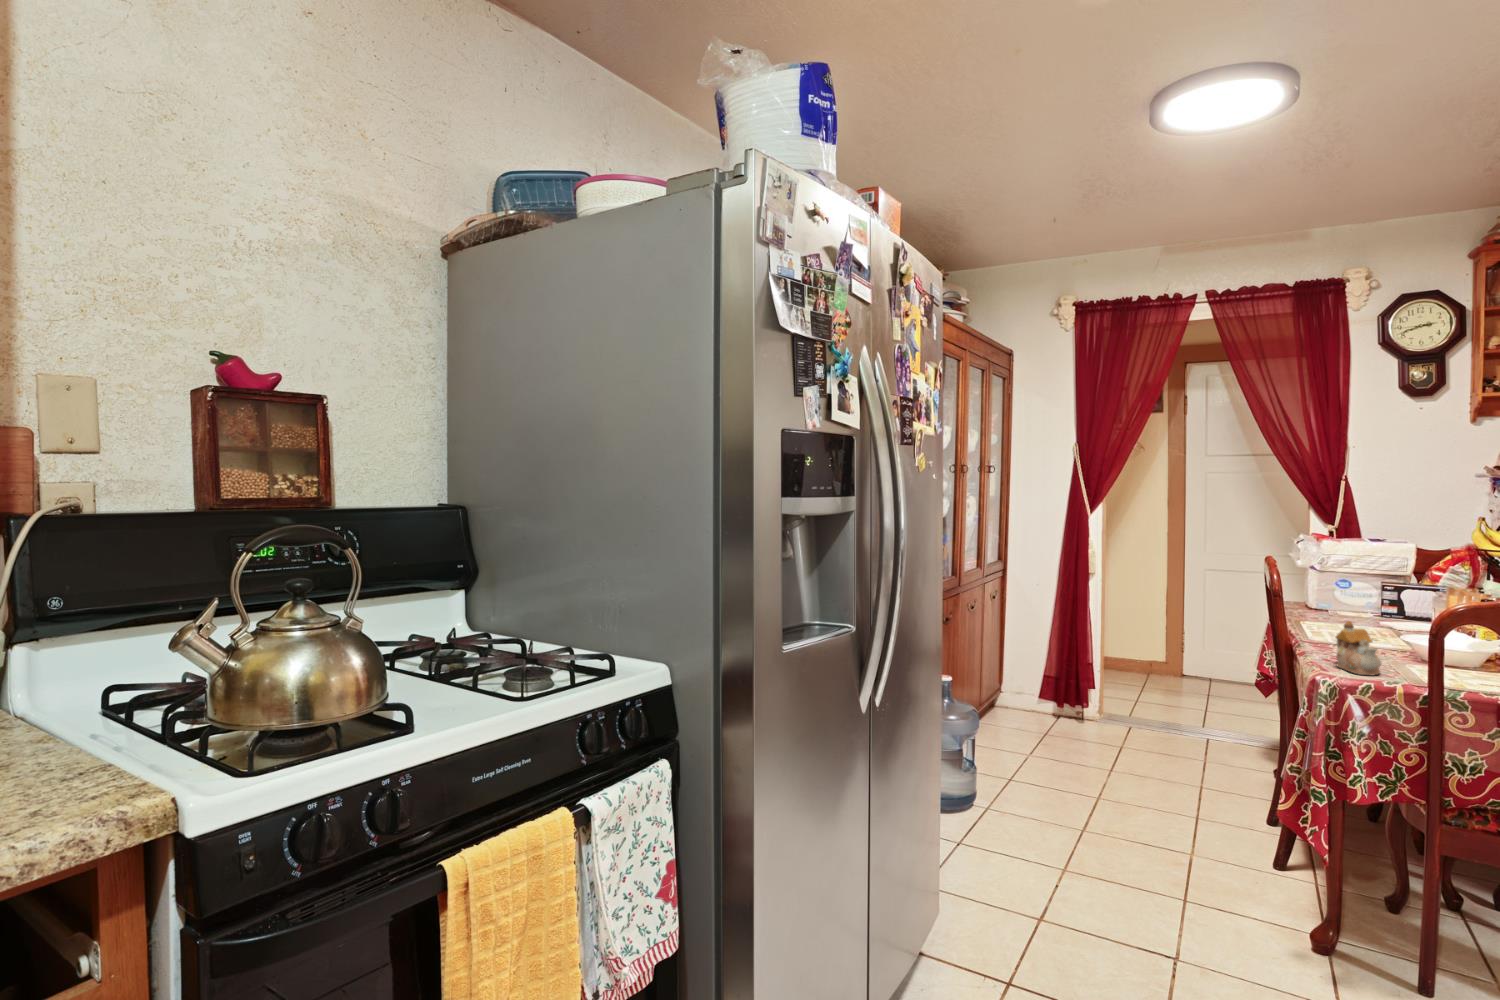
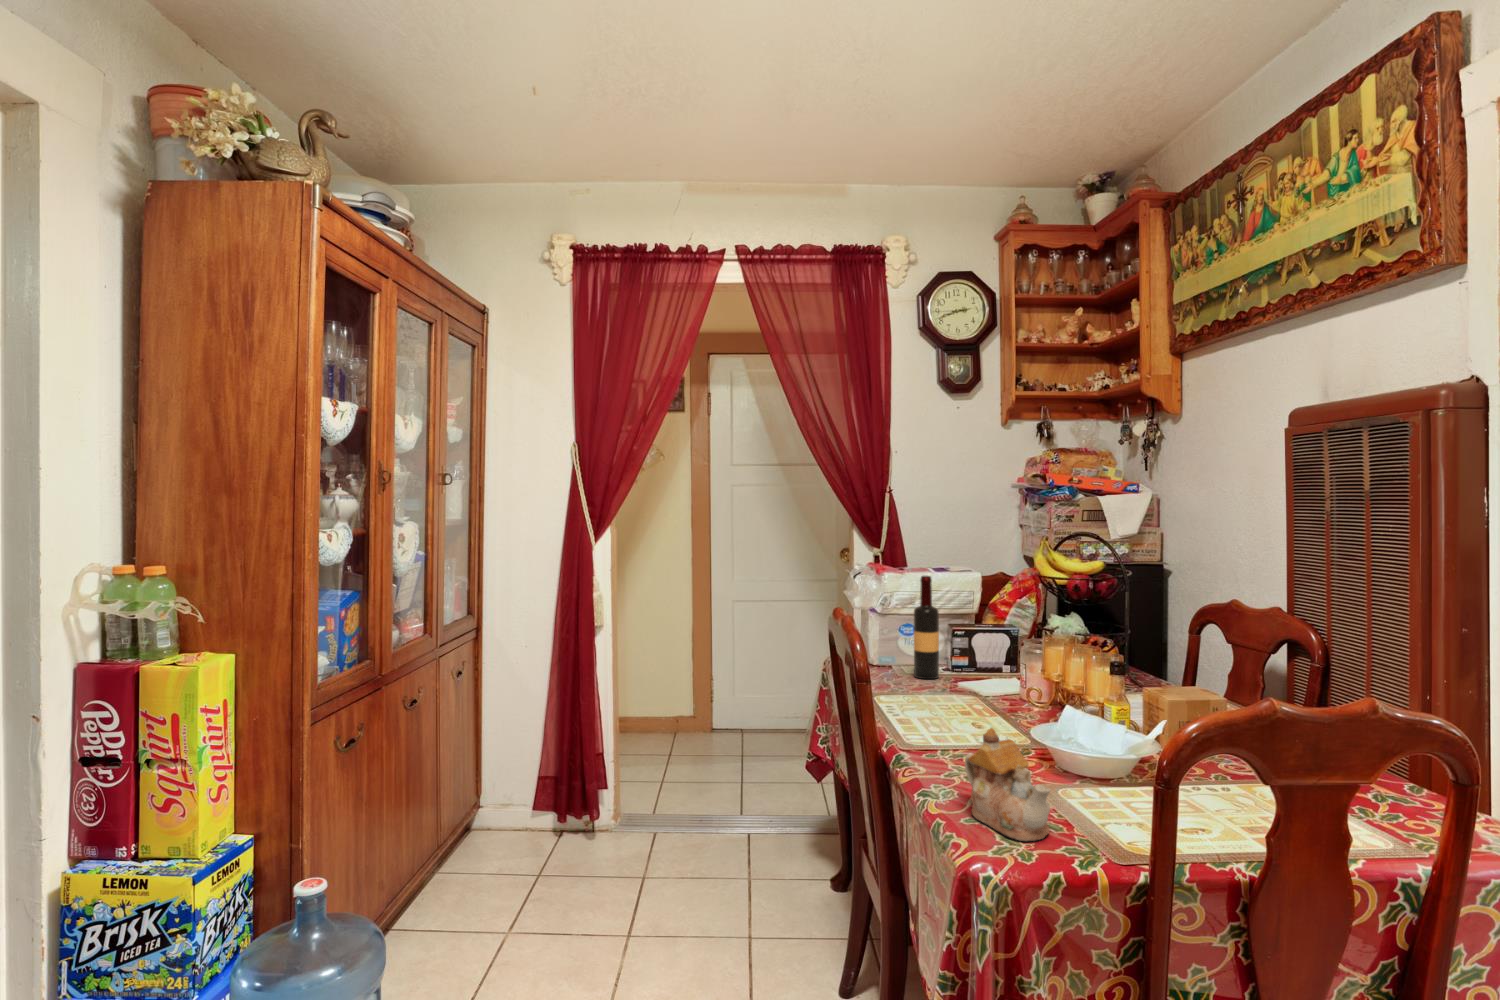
wine bottle: none [1345,546,1368,621] -> present [914,576,939,679]

